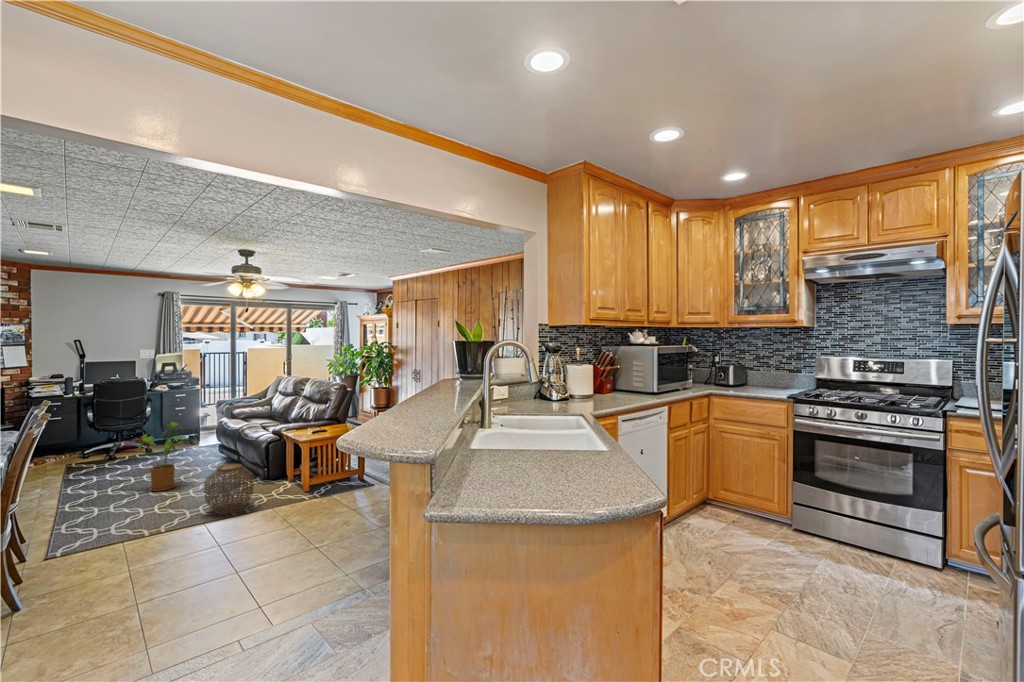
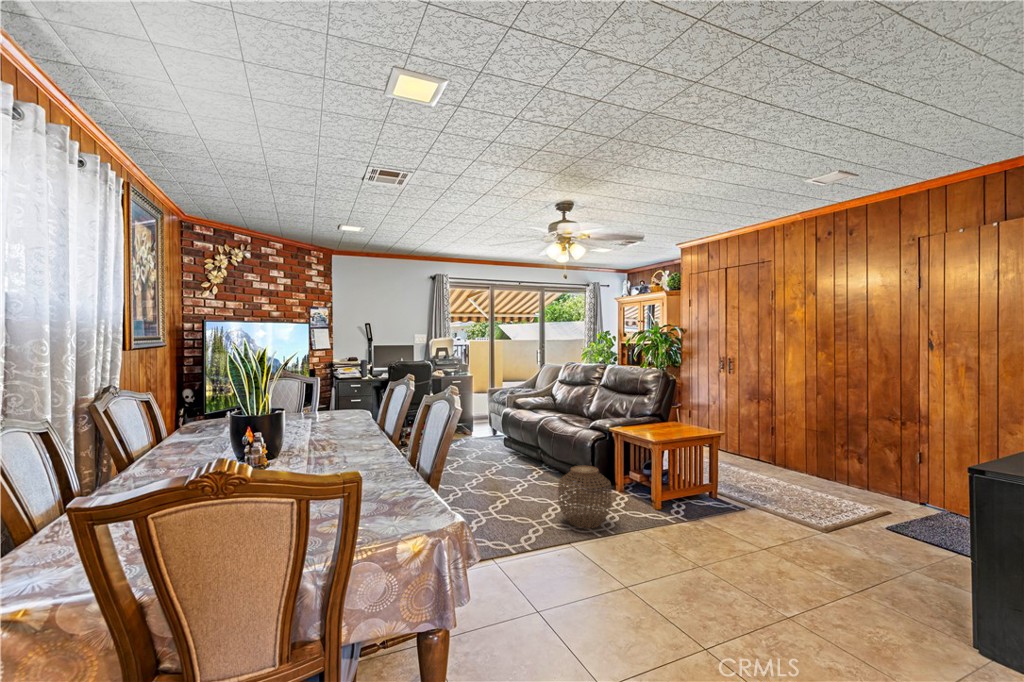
house plant: present [139,422,187,491] -> none [463,410,511,488]

